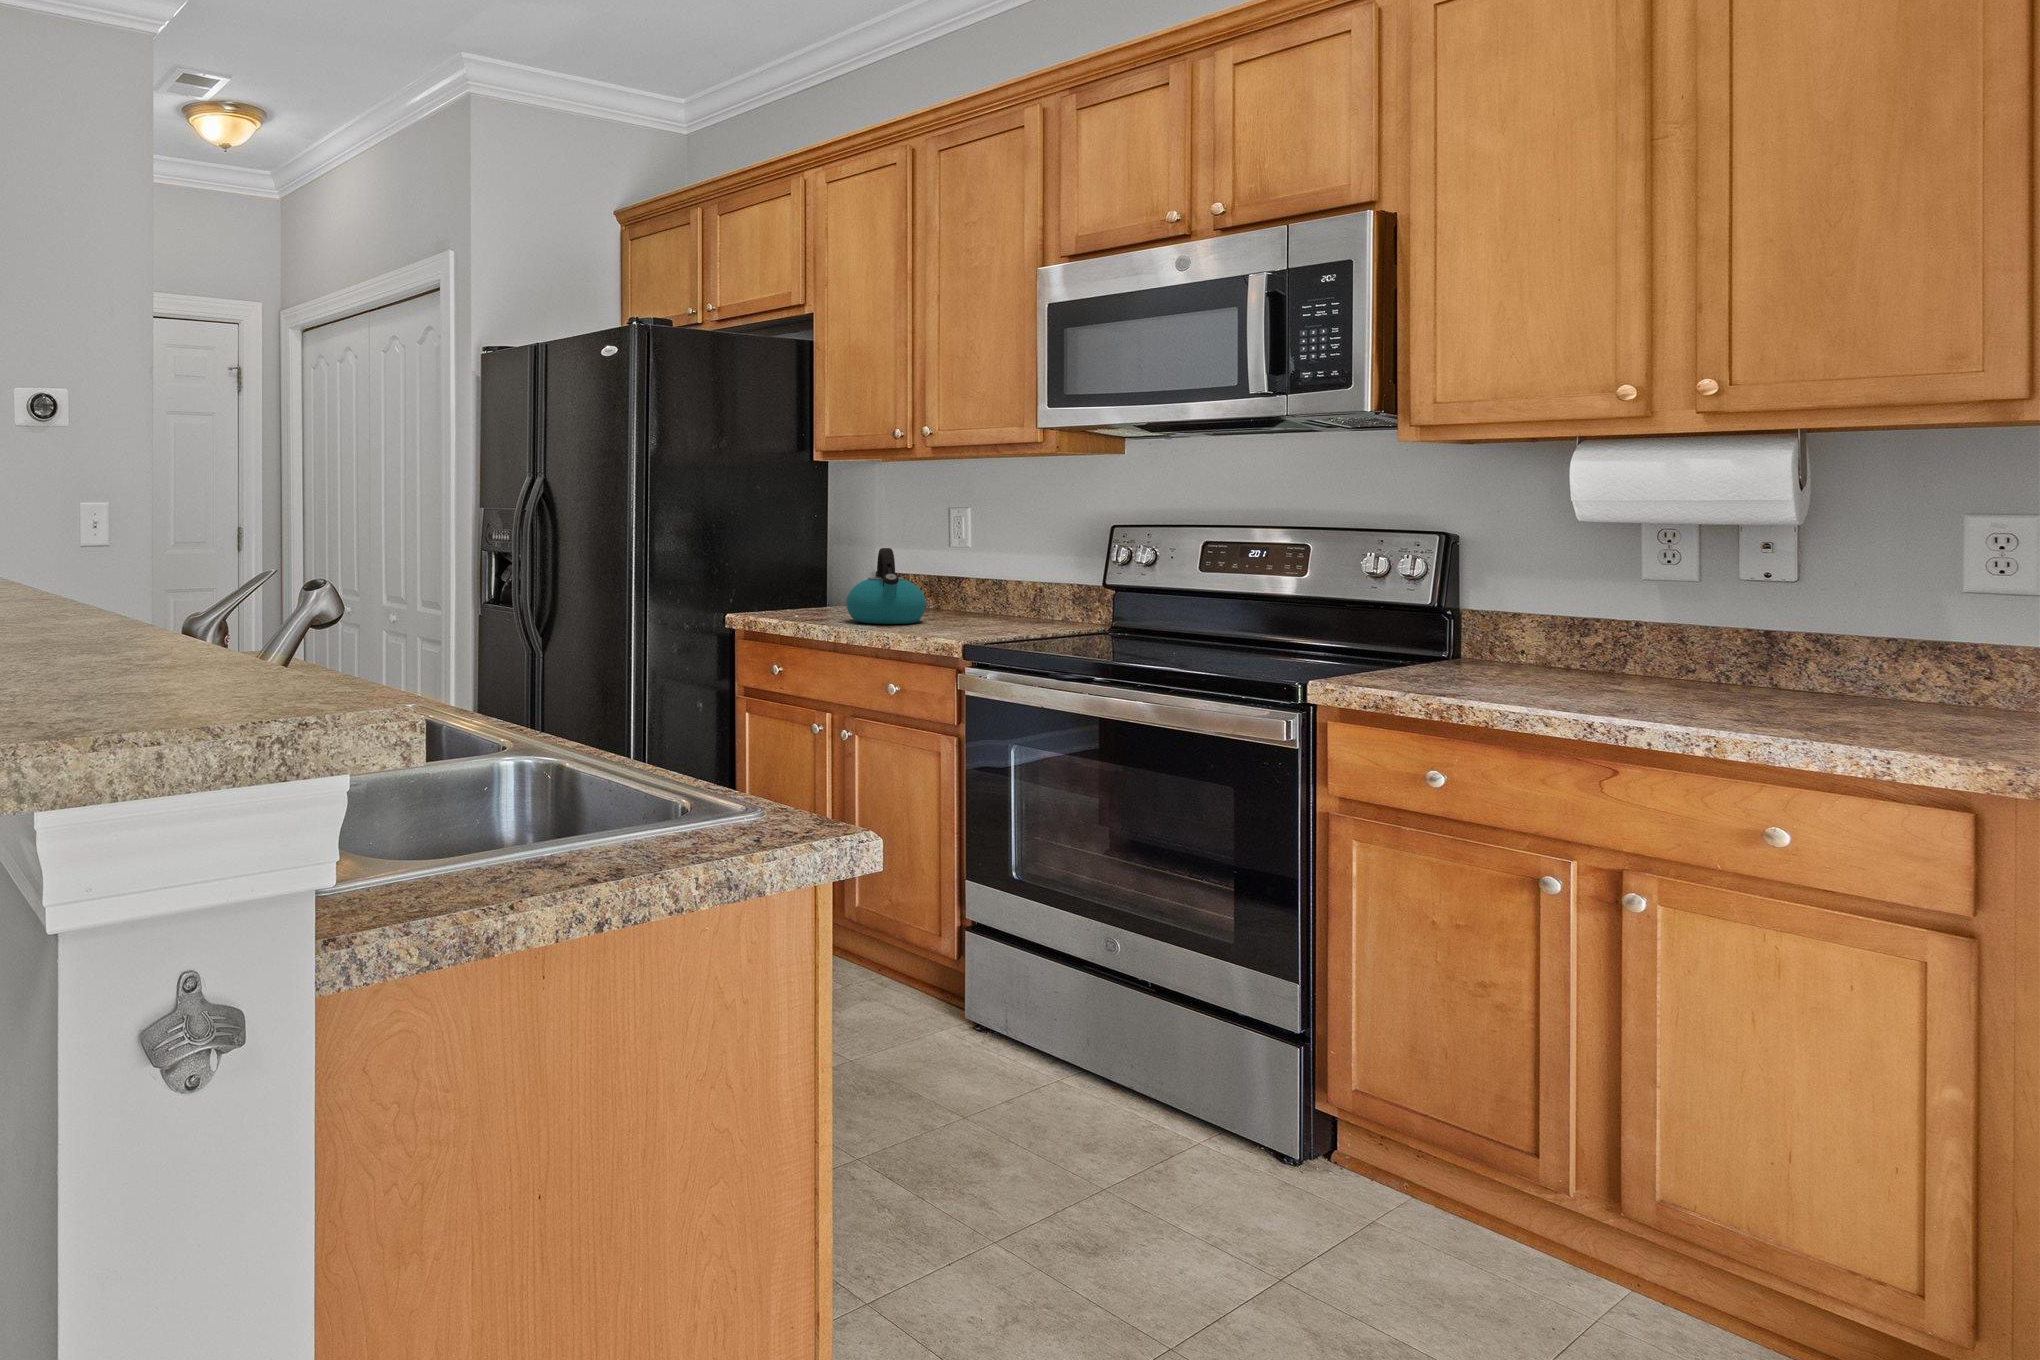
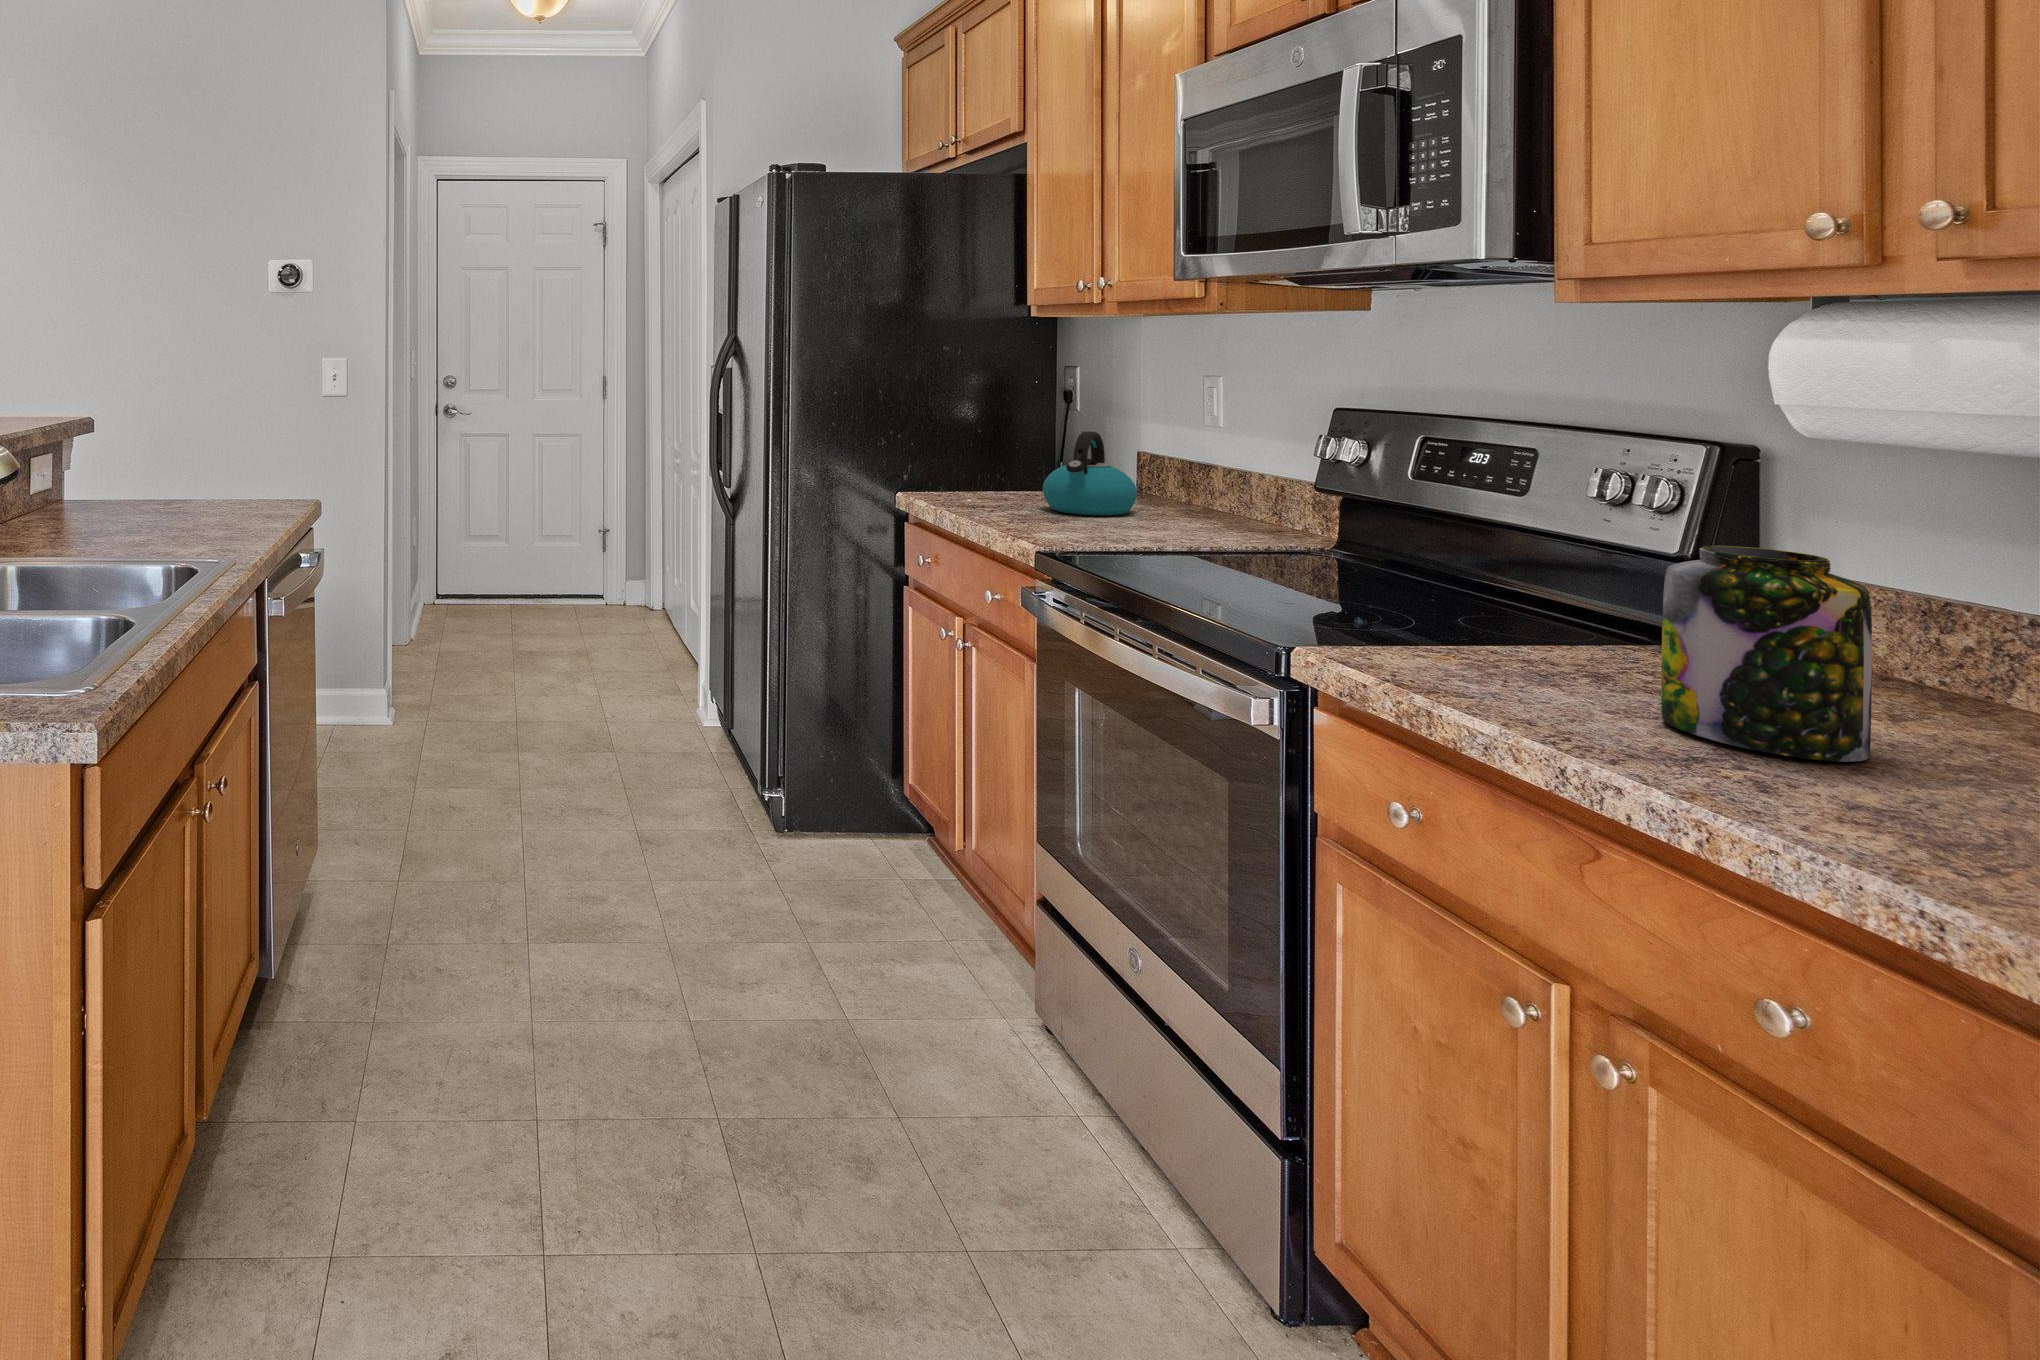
jar: none [1543,581,1661,705] -> present [1661,546,1872,762]

